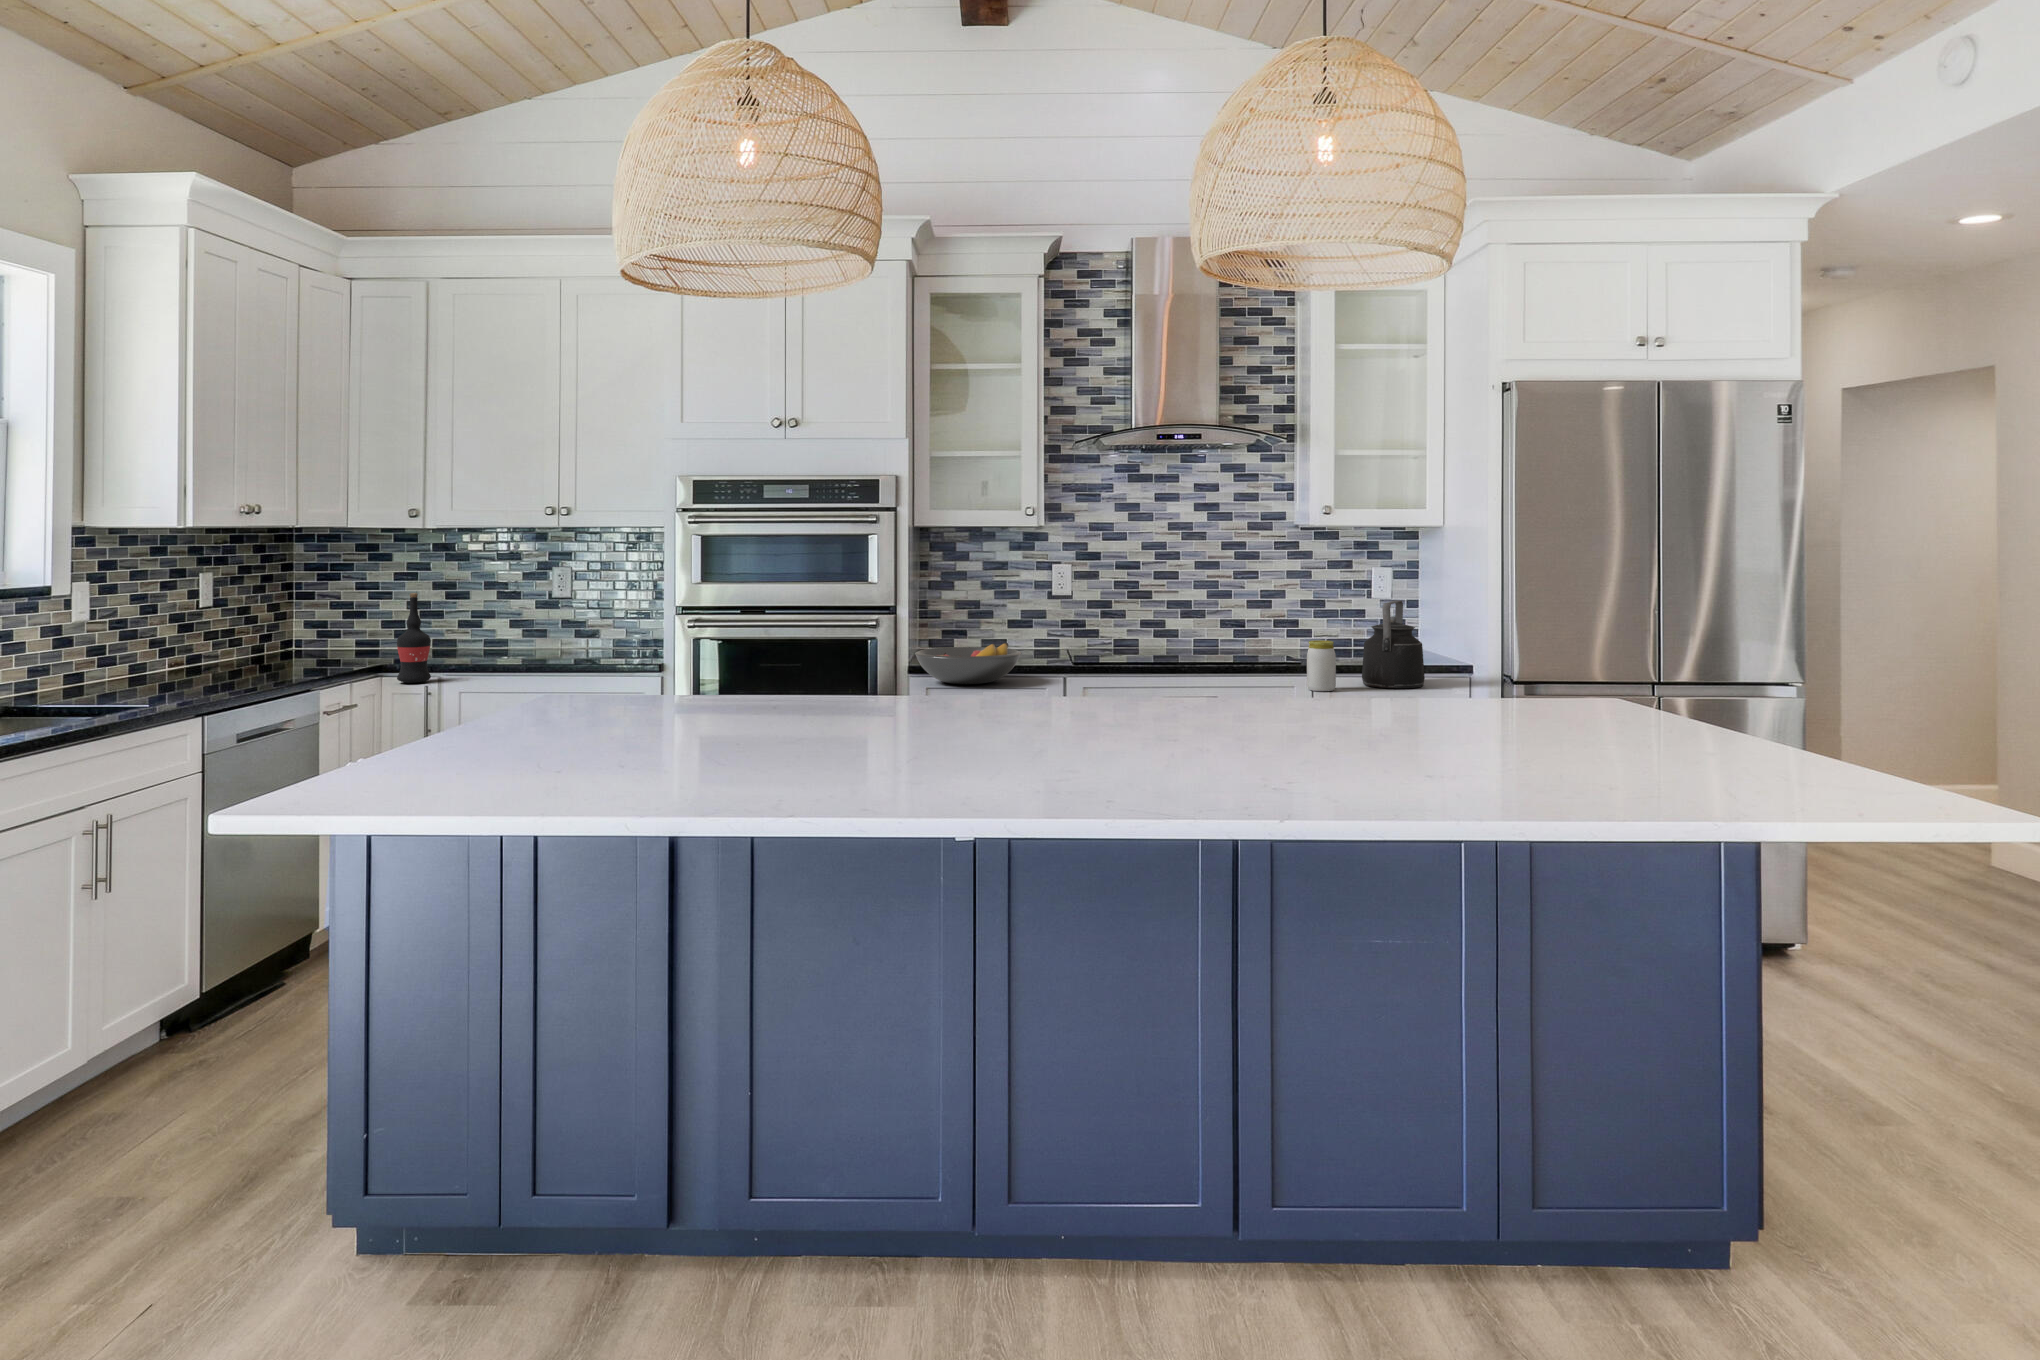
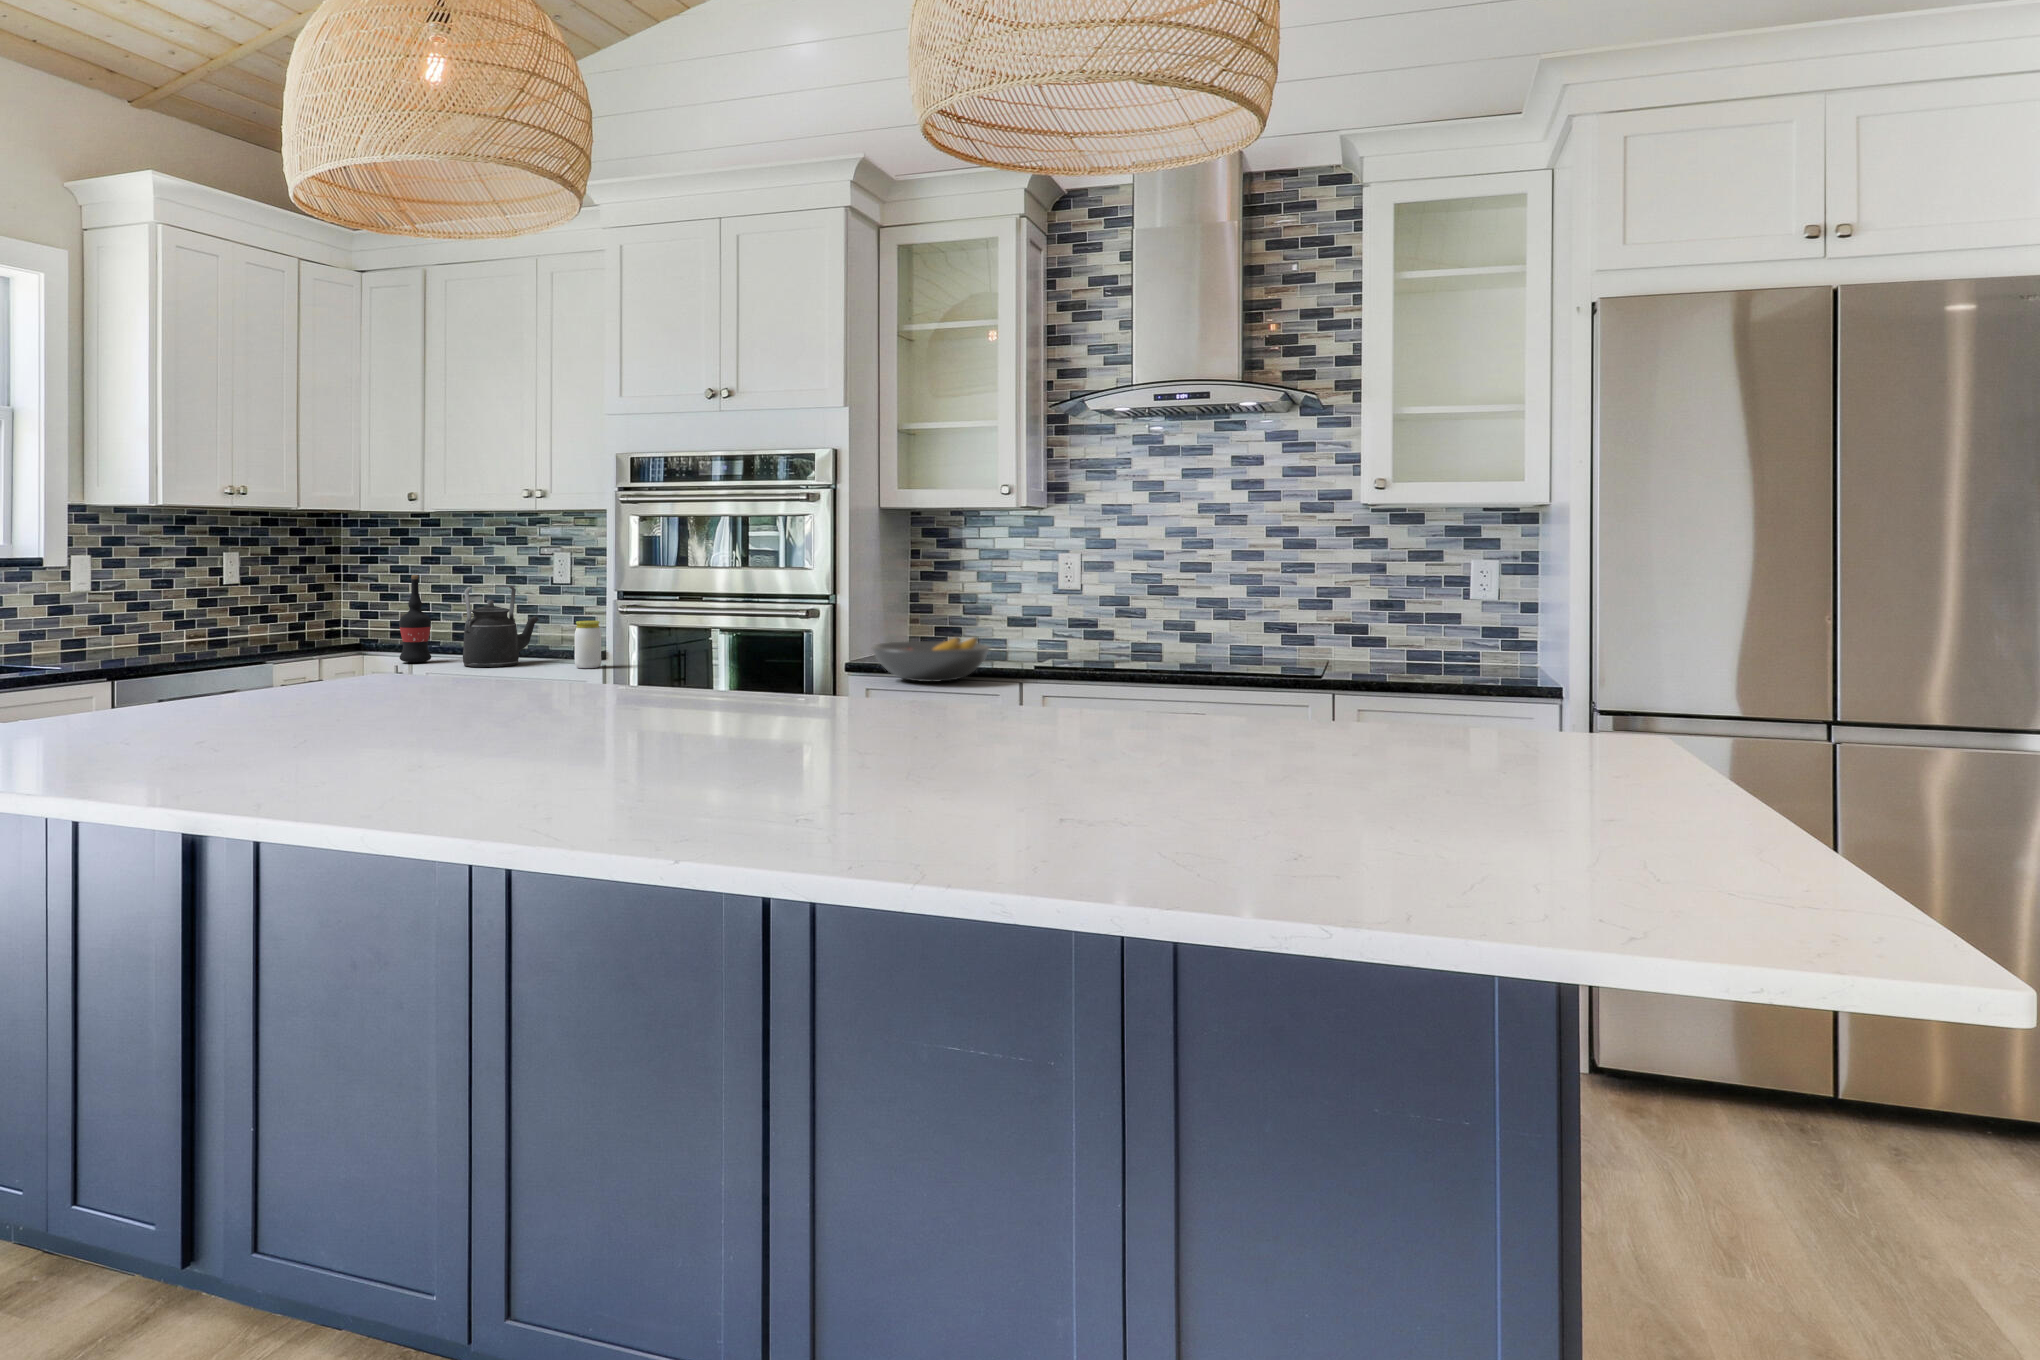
kettle: present [1362,600,1425,688] -> present [463,586,539,667]
jar: present [1307,640,1336,691] -> present [574,621,601,668]

